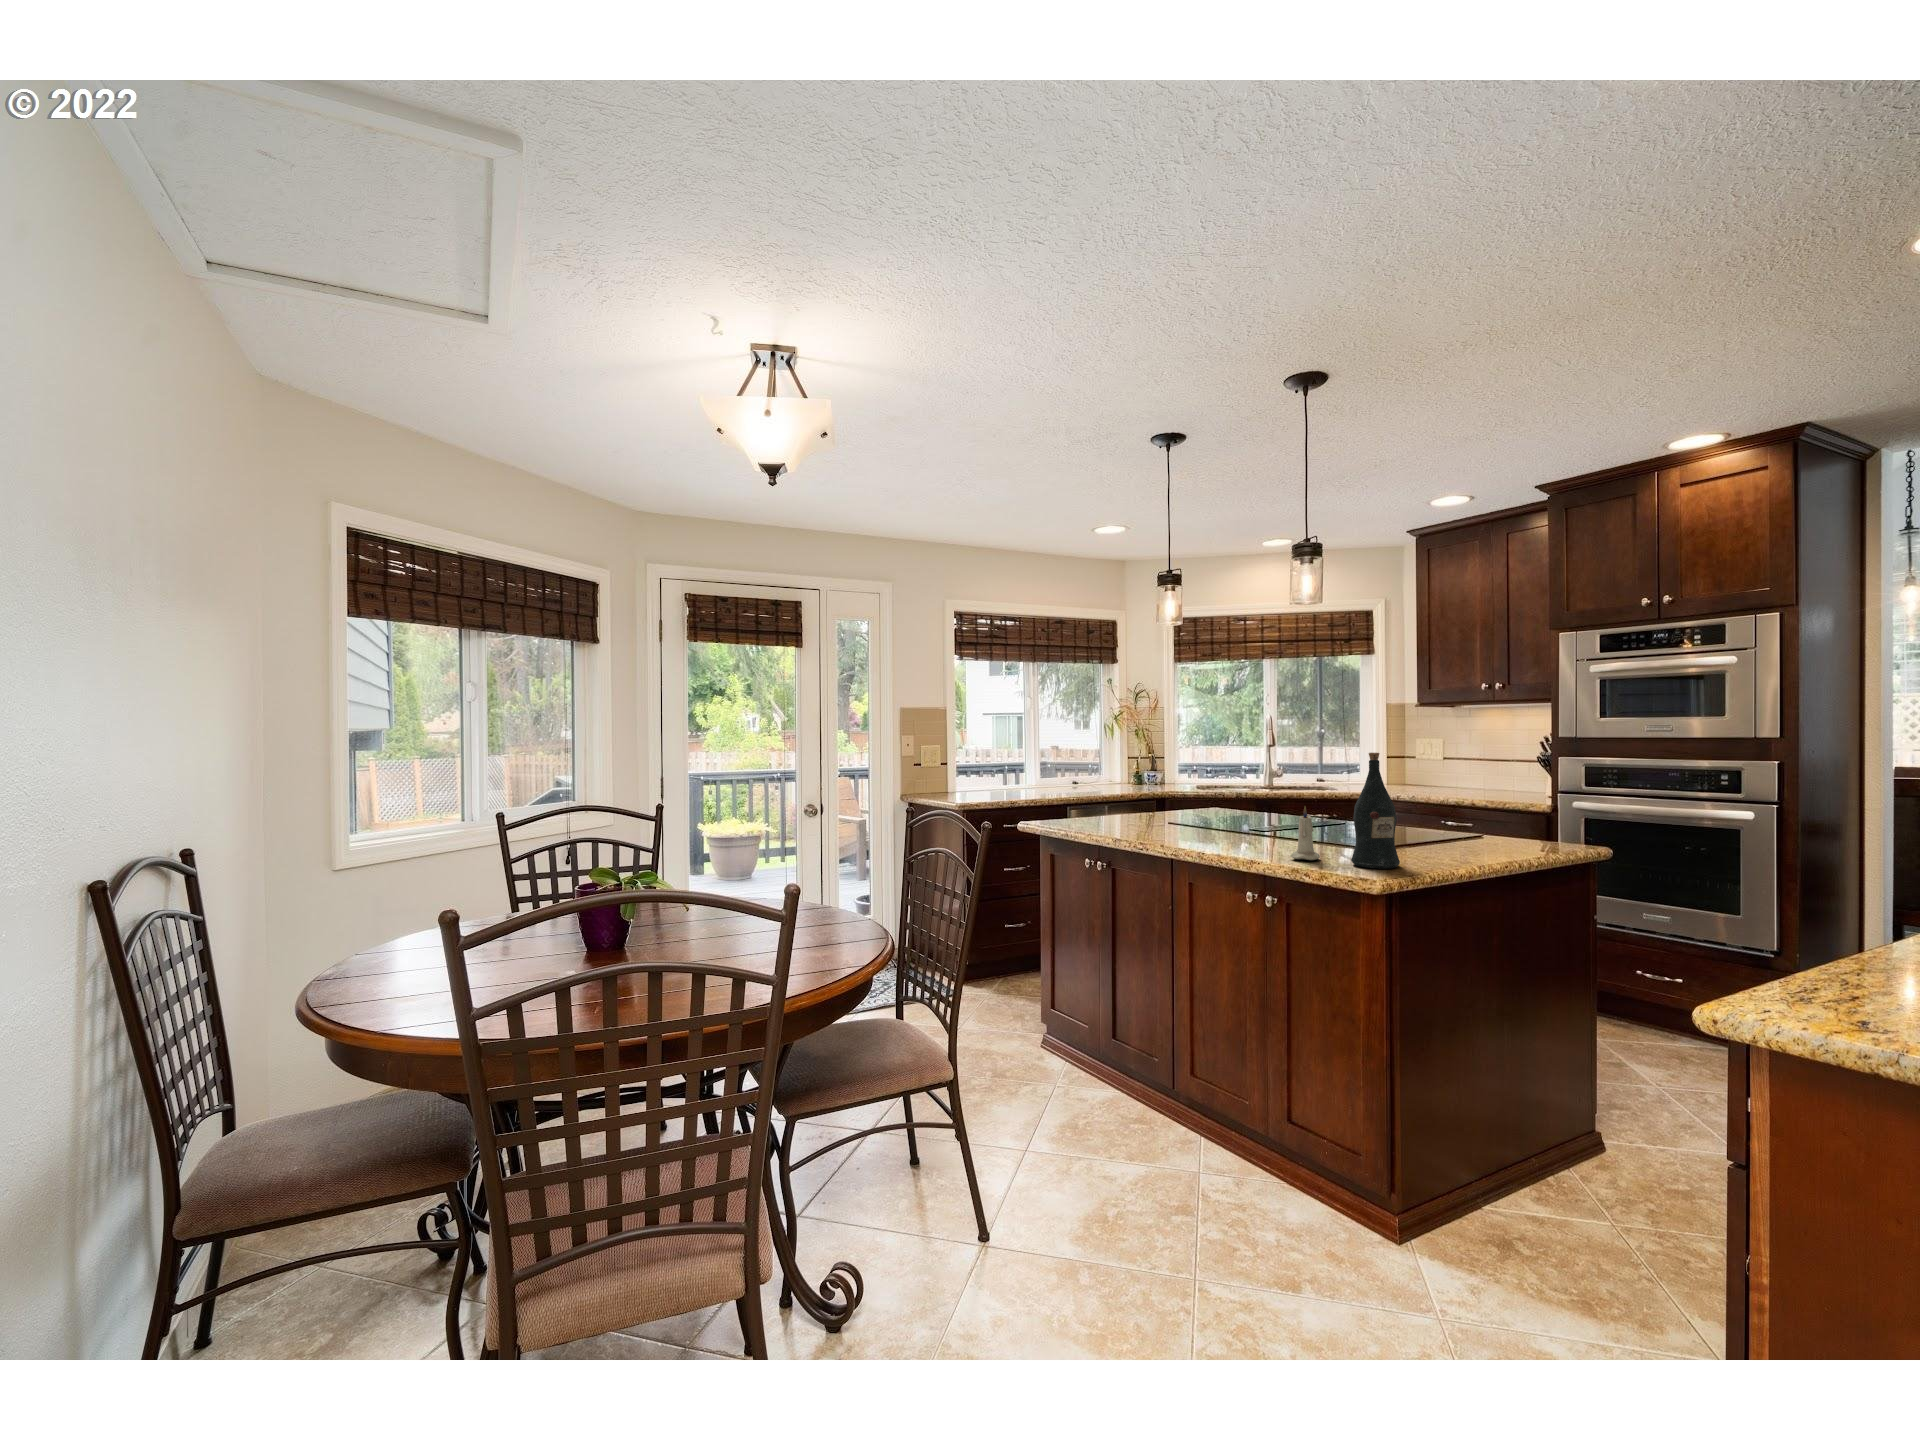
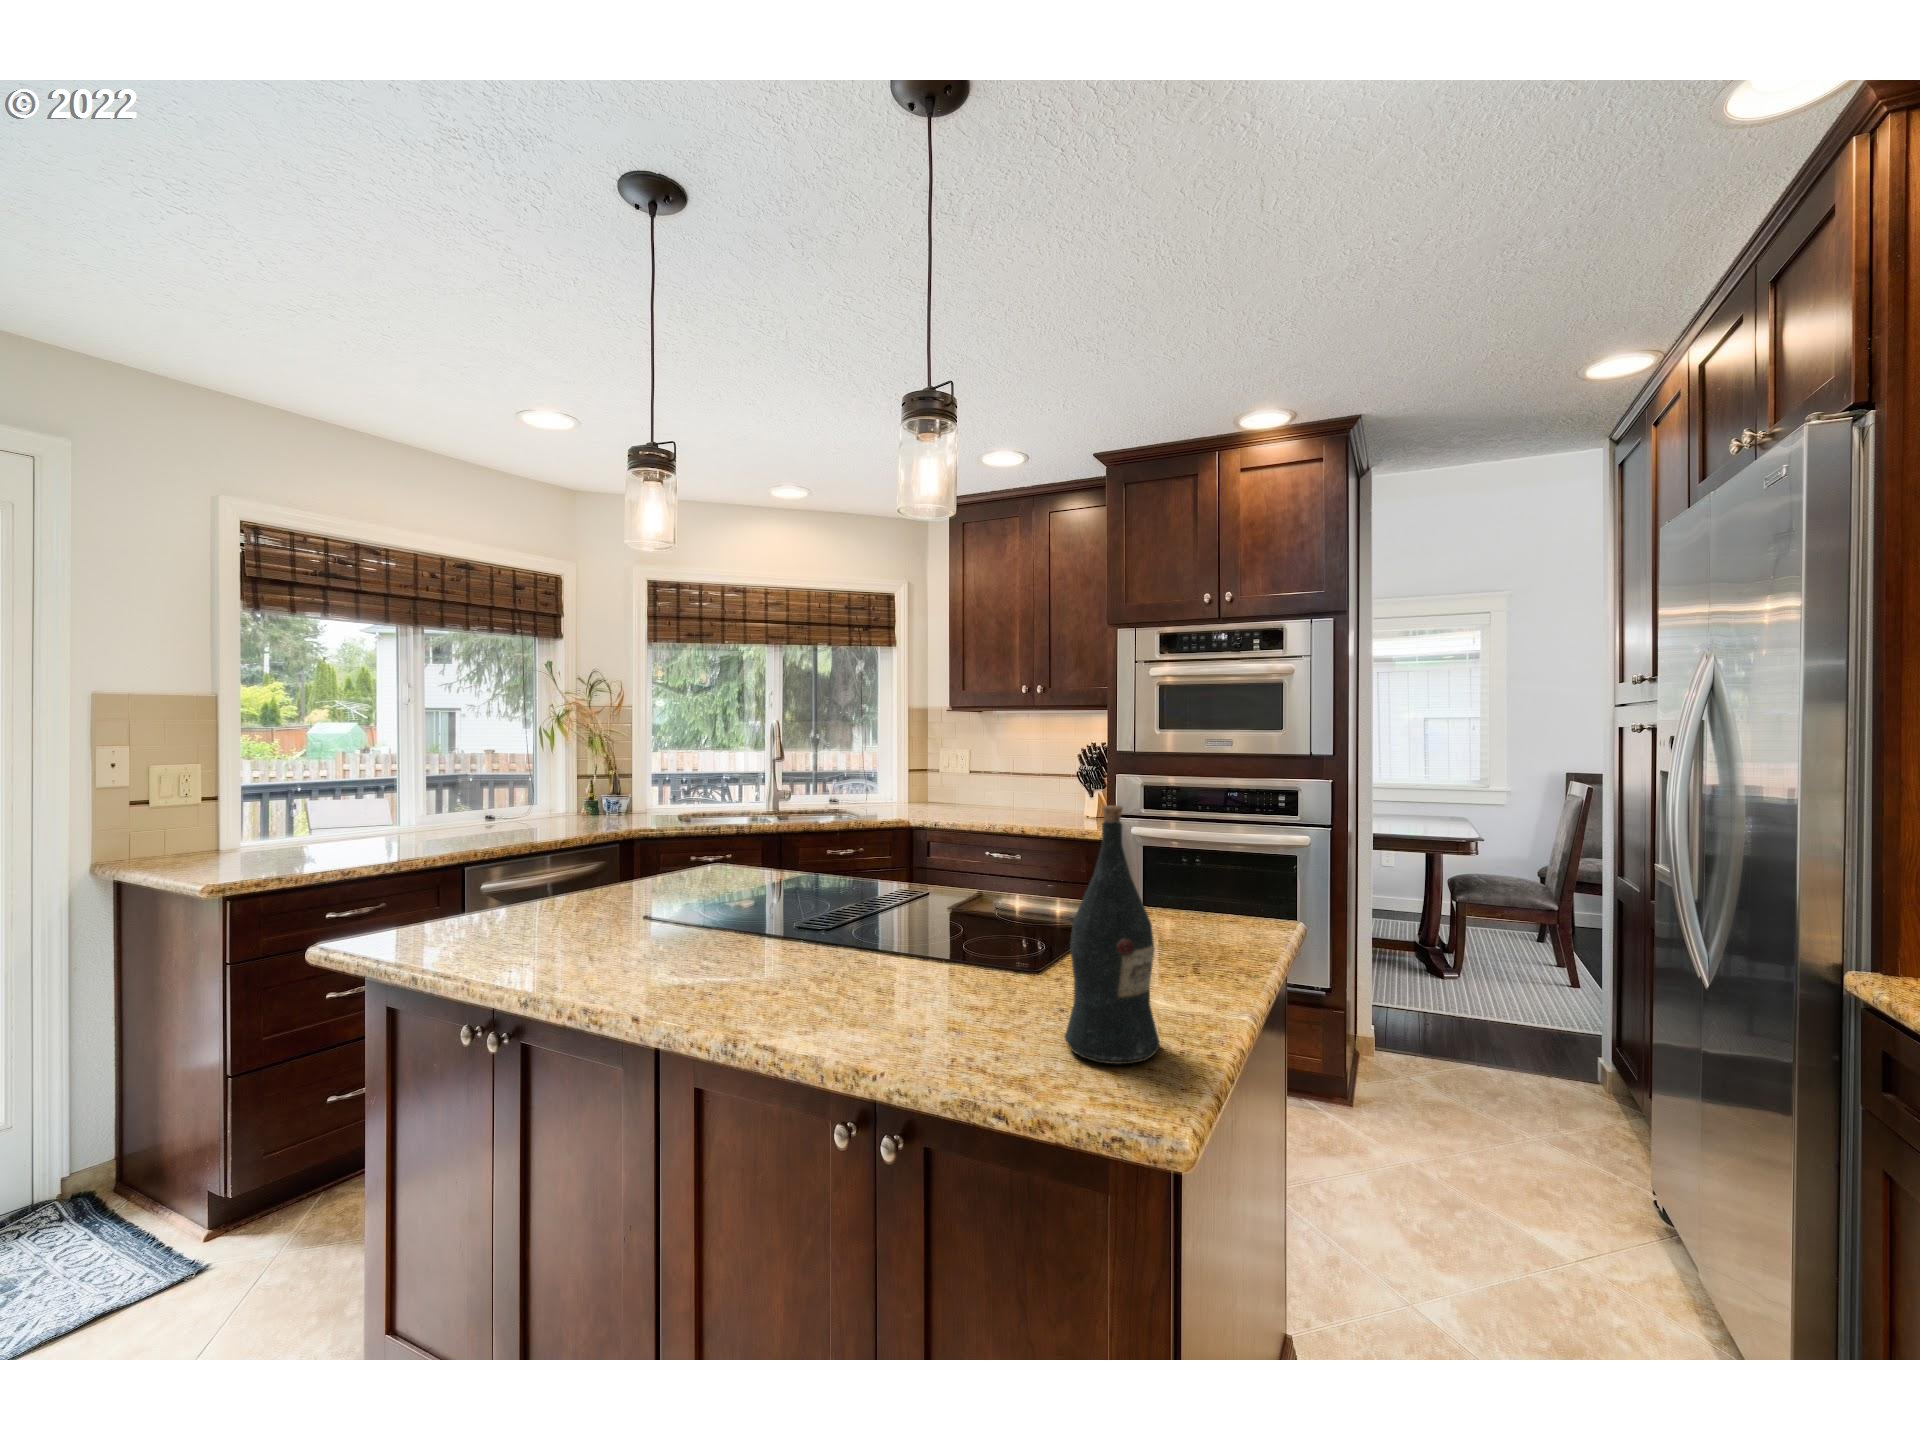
candle: present [1290,807,1320,860] -> none [937,924,997,1052]

